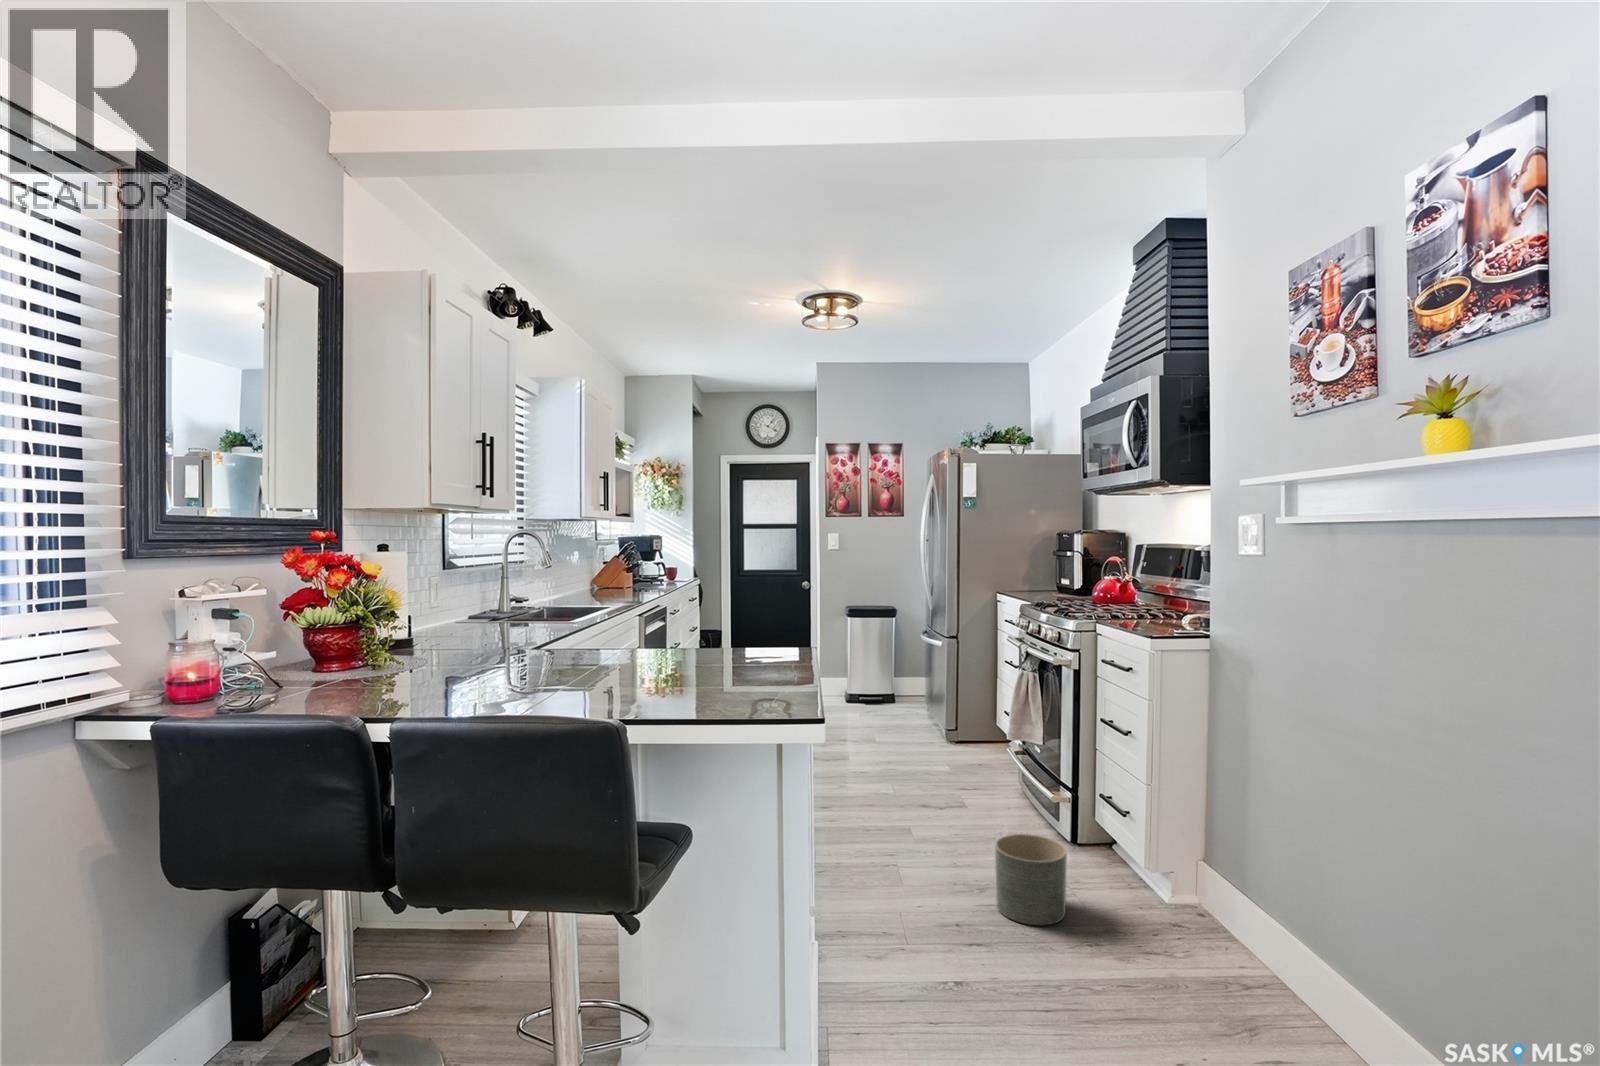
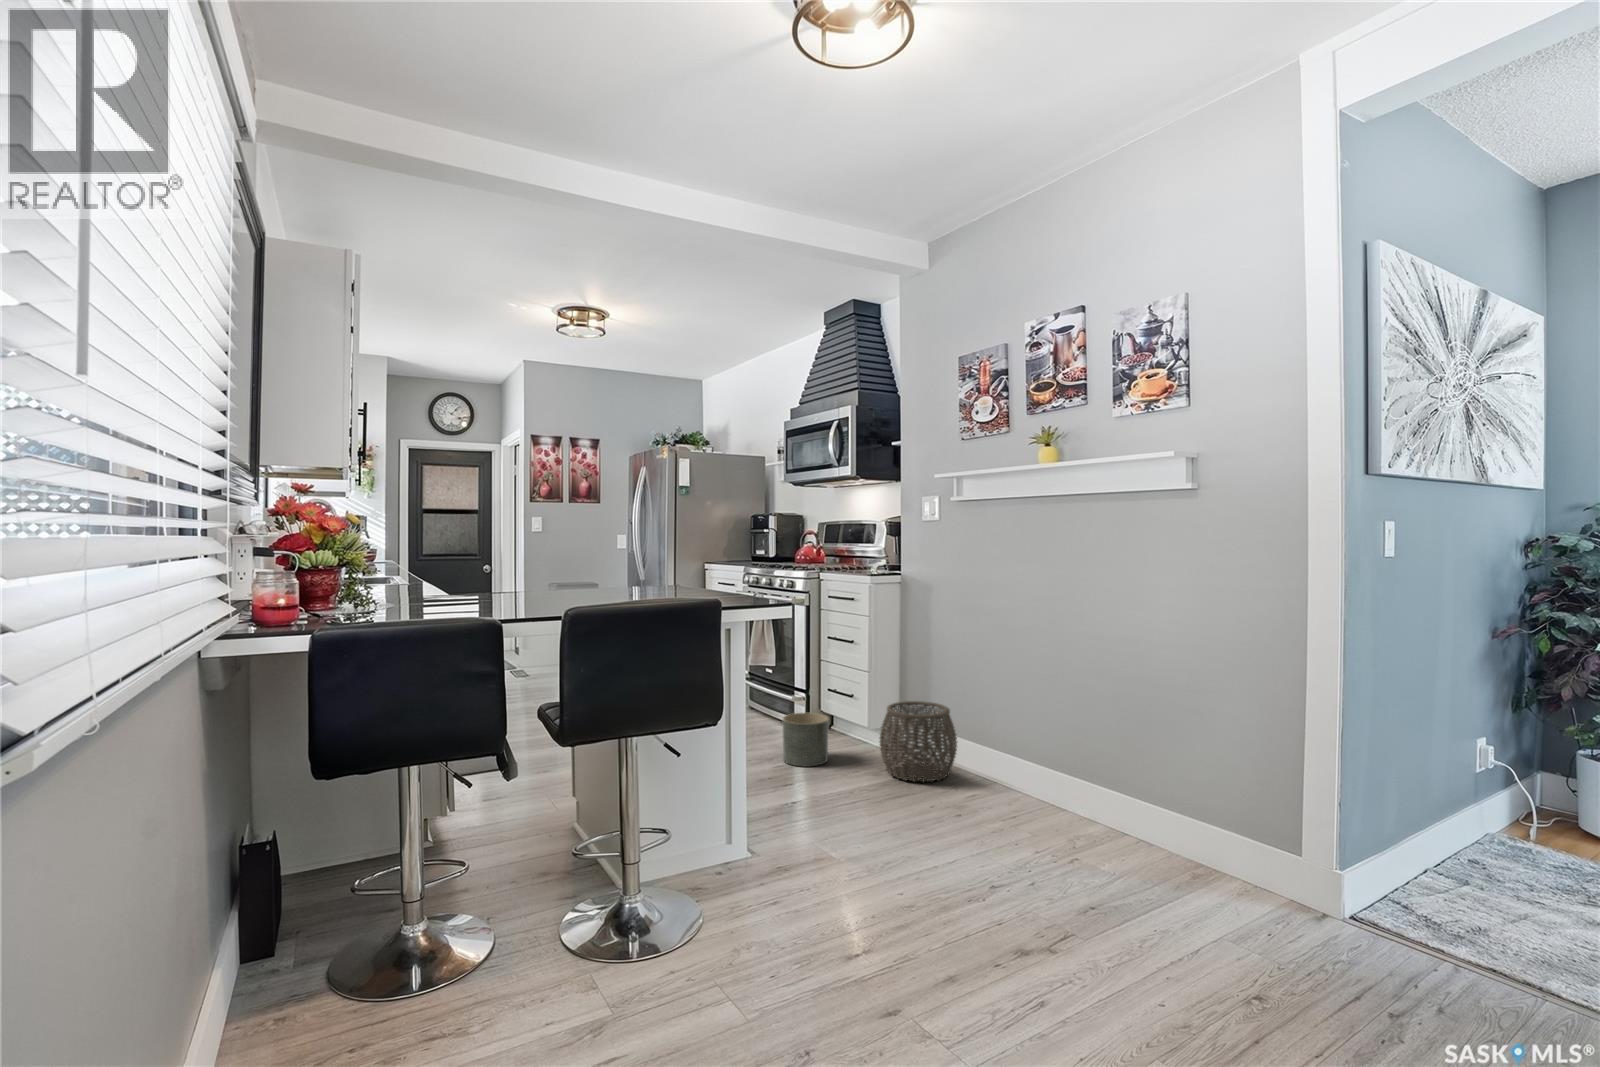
woven basket: none [1131,855,1280,1018] -> present [879,701,957,782]

